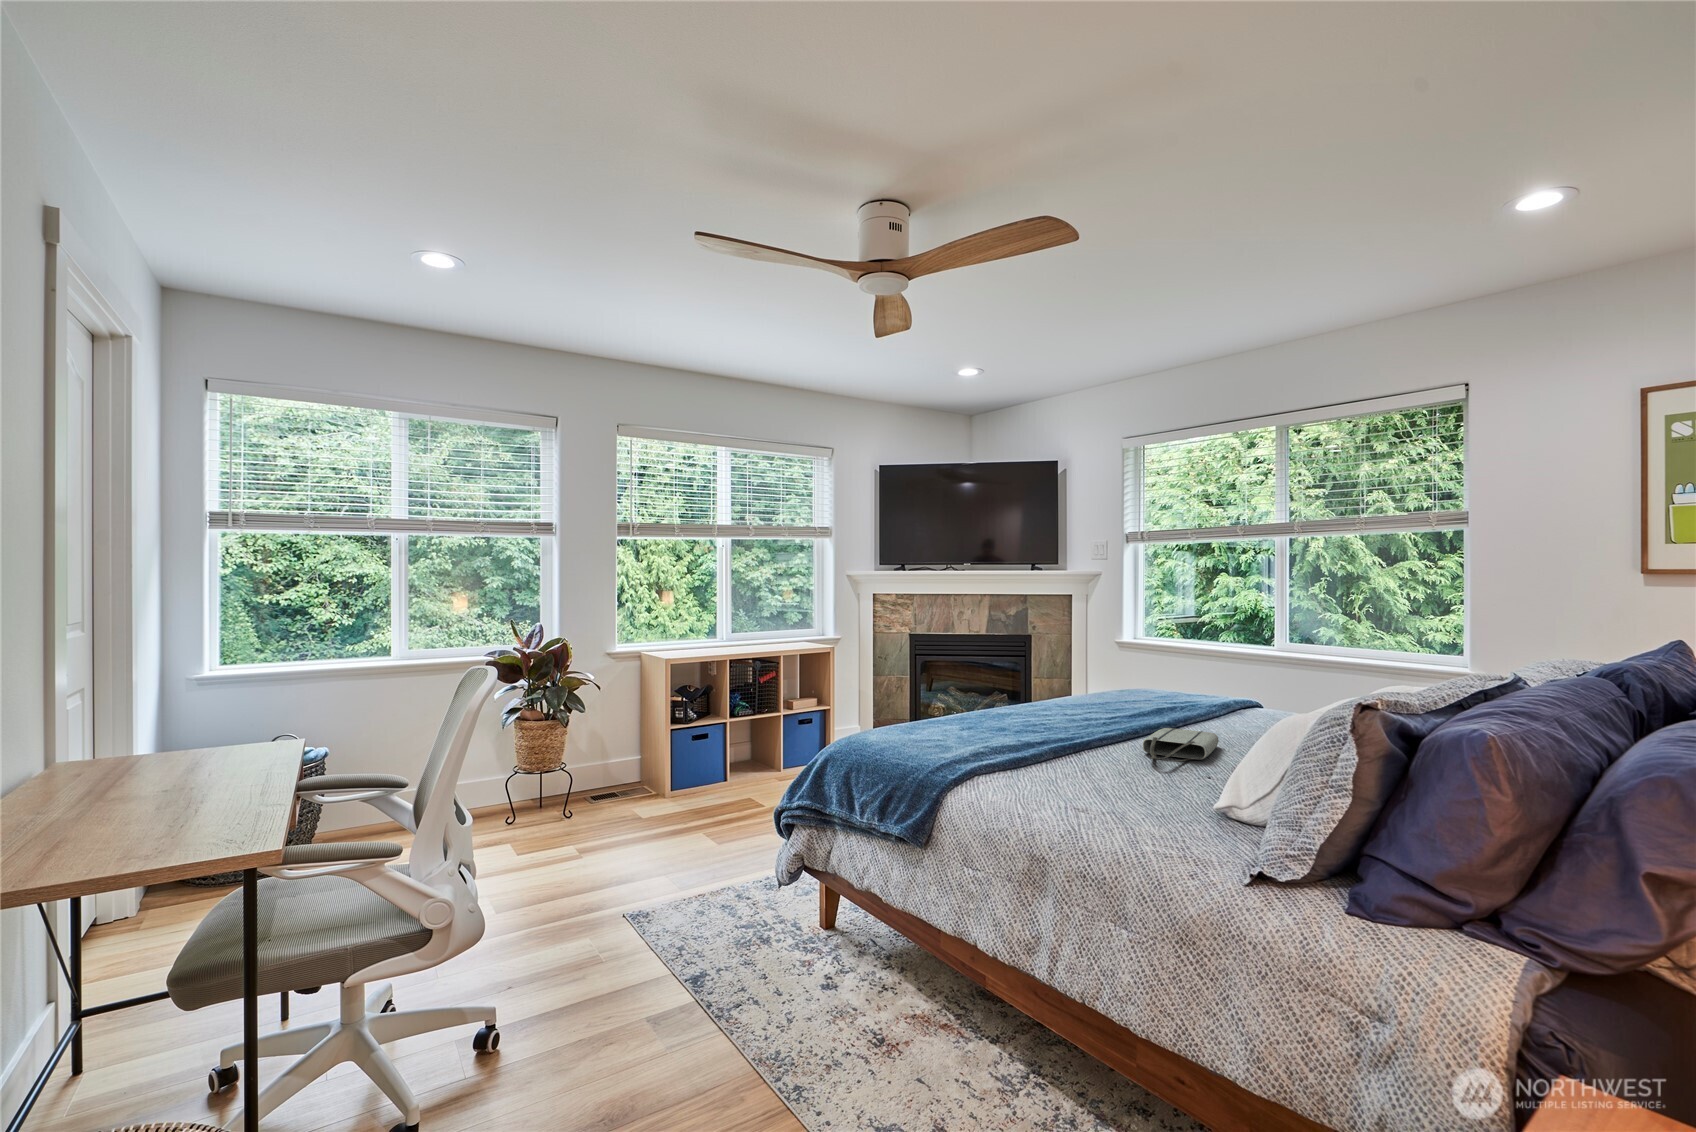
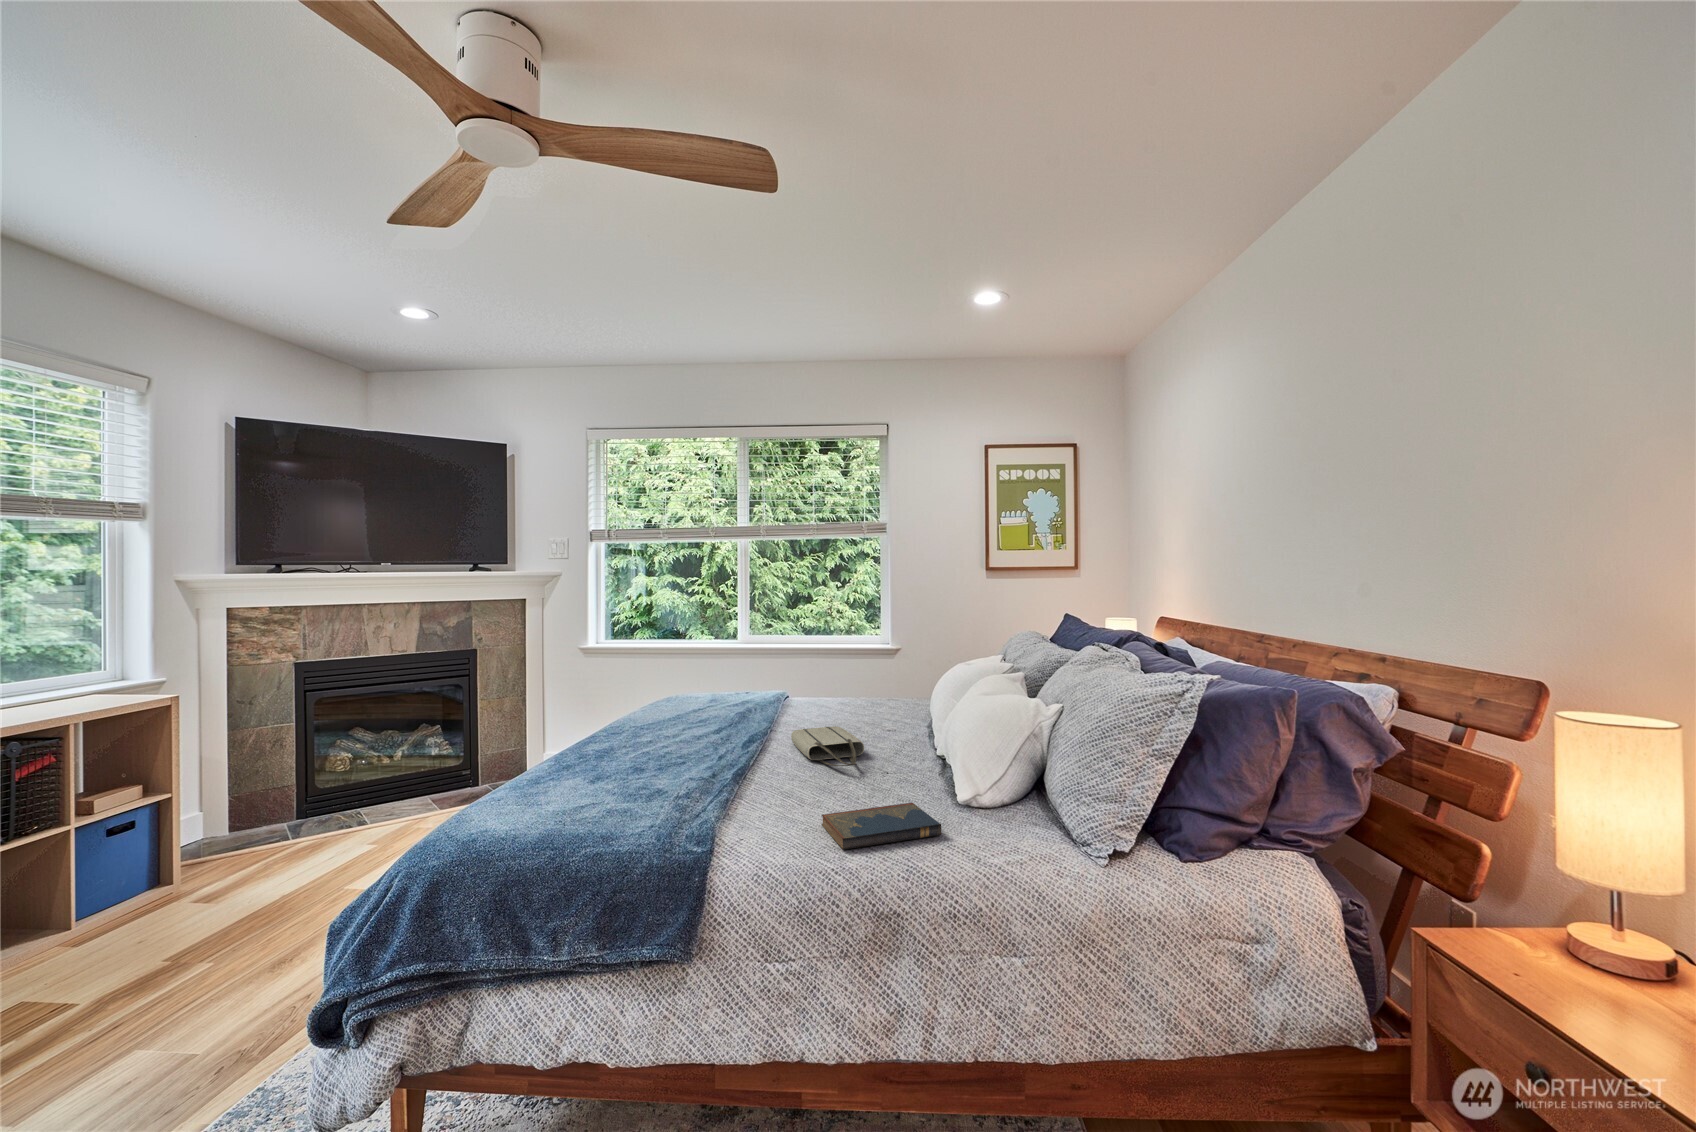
hardcover book: none [1036,778,1149,817] -> present [822,802,941,850]

